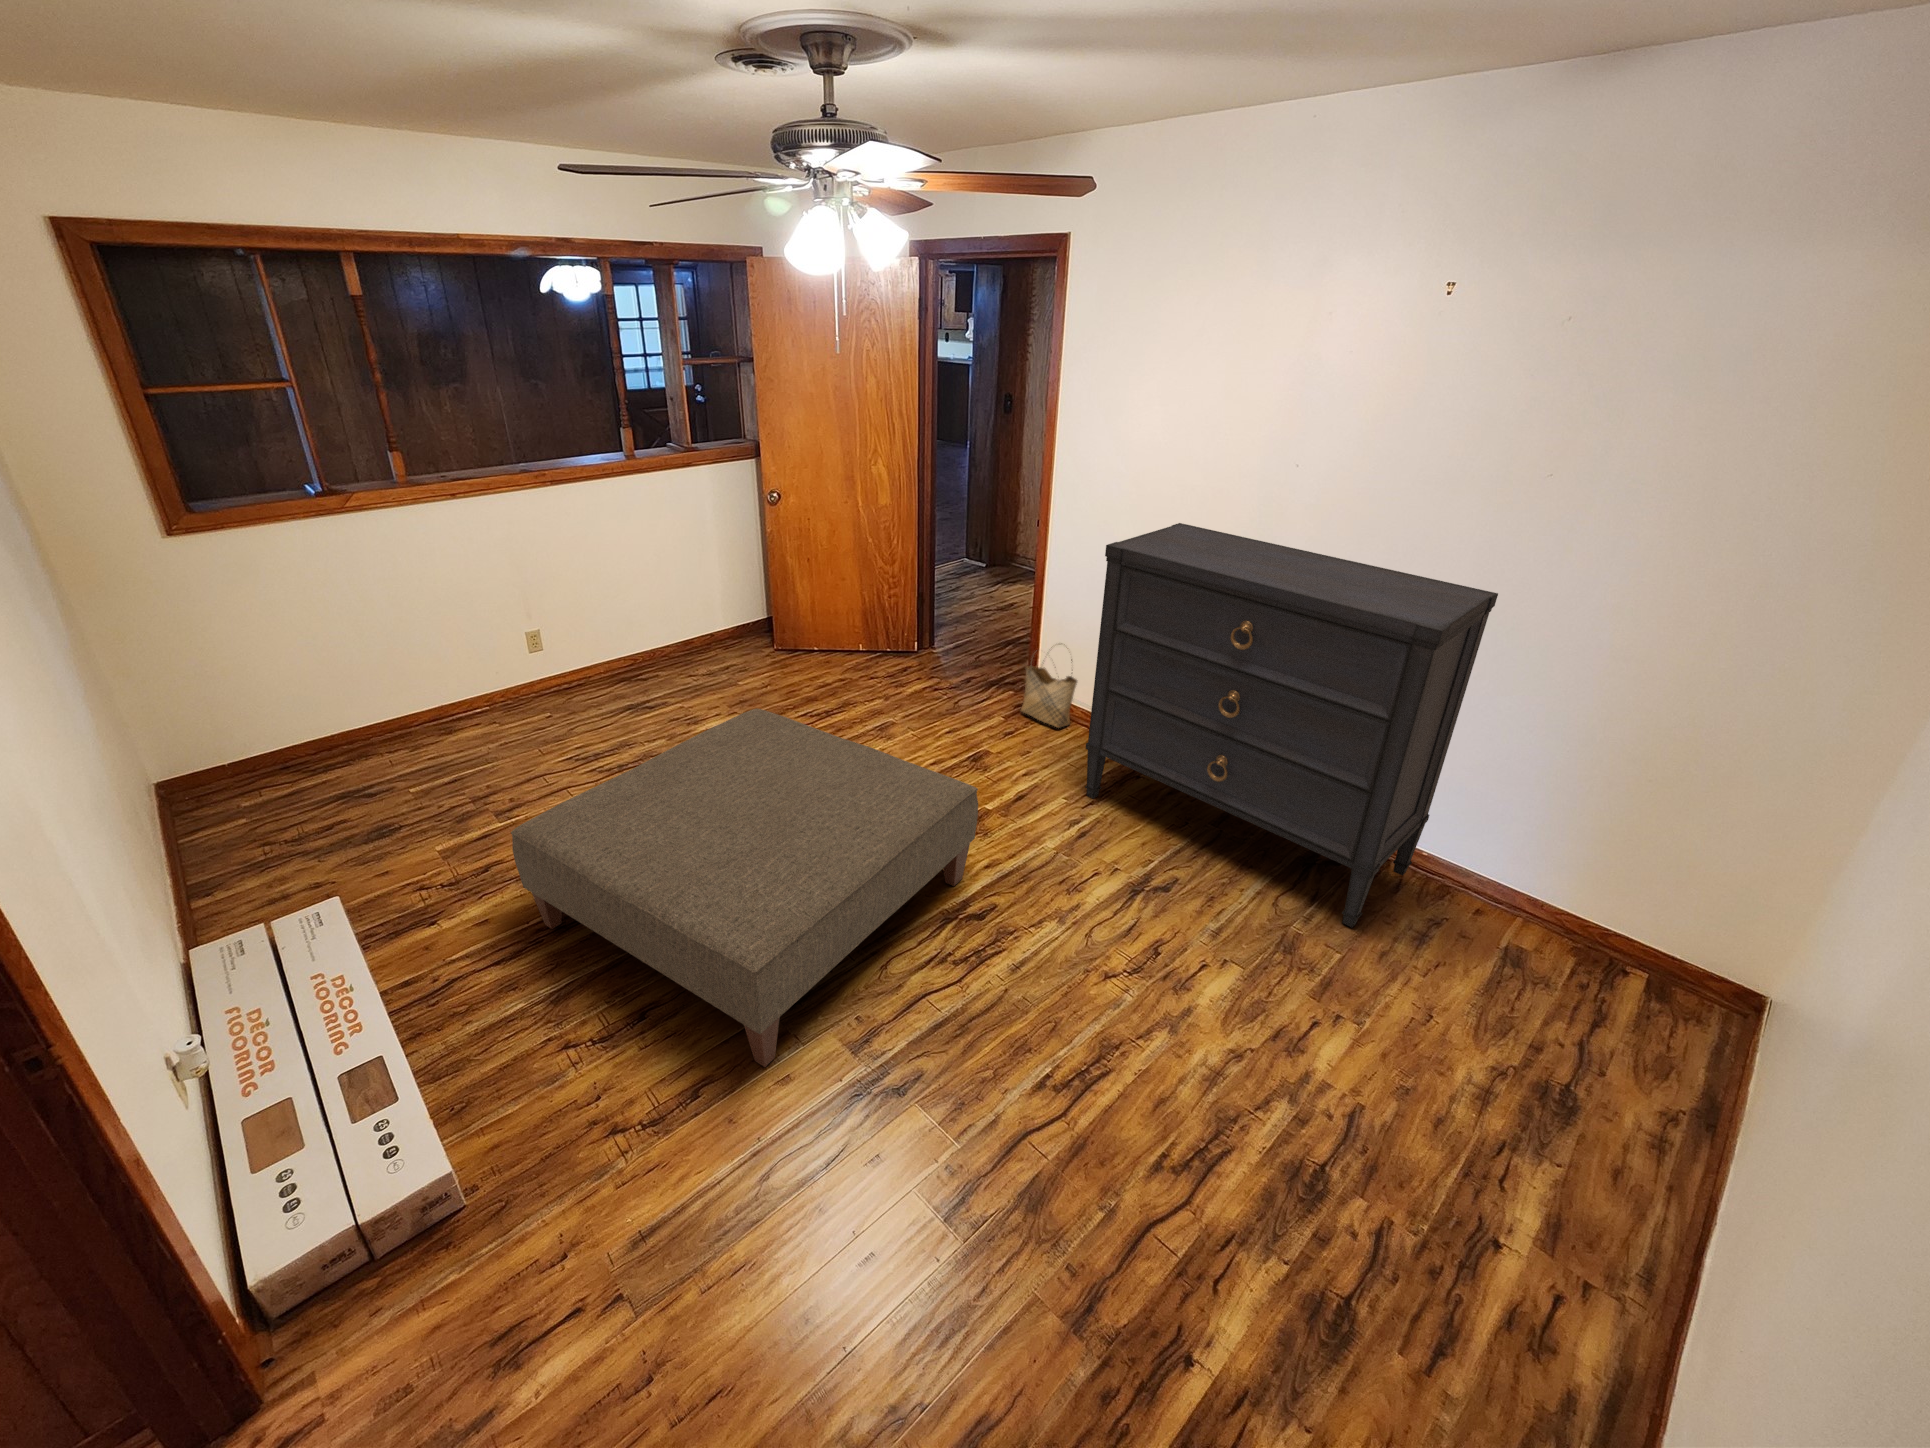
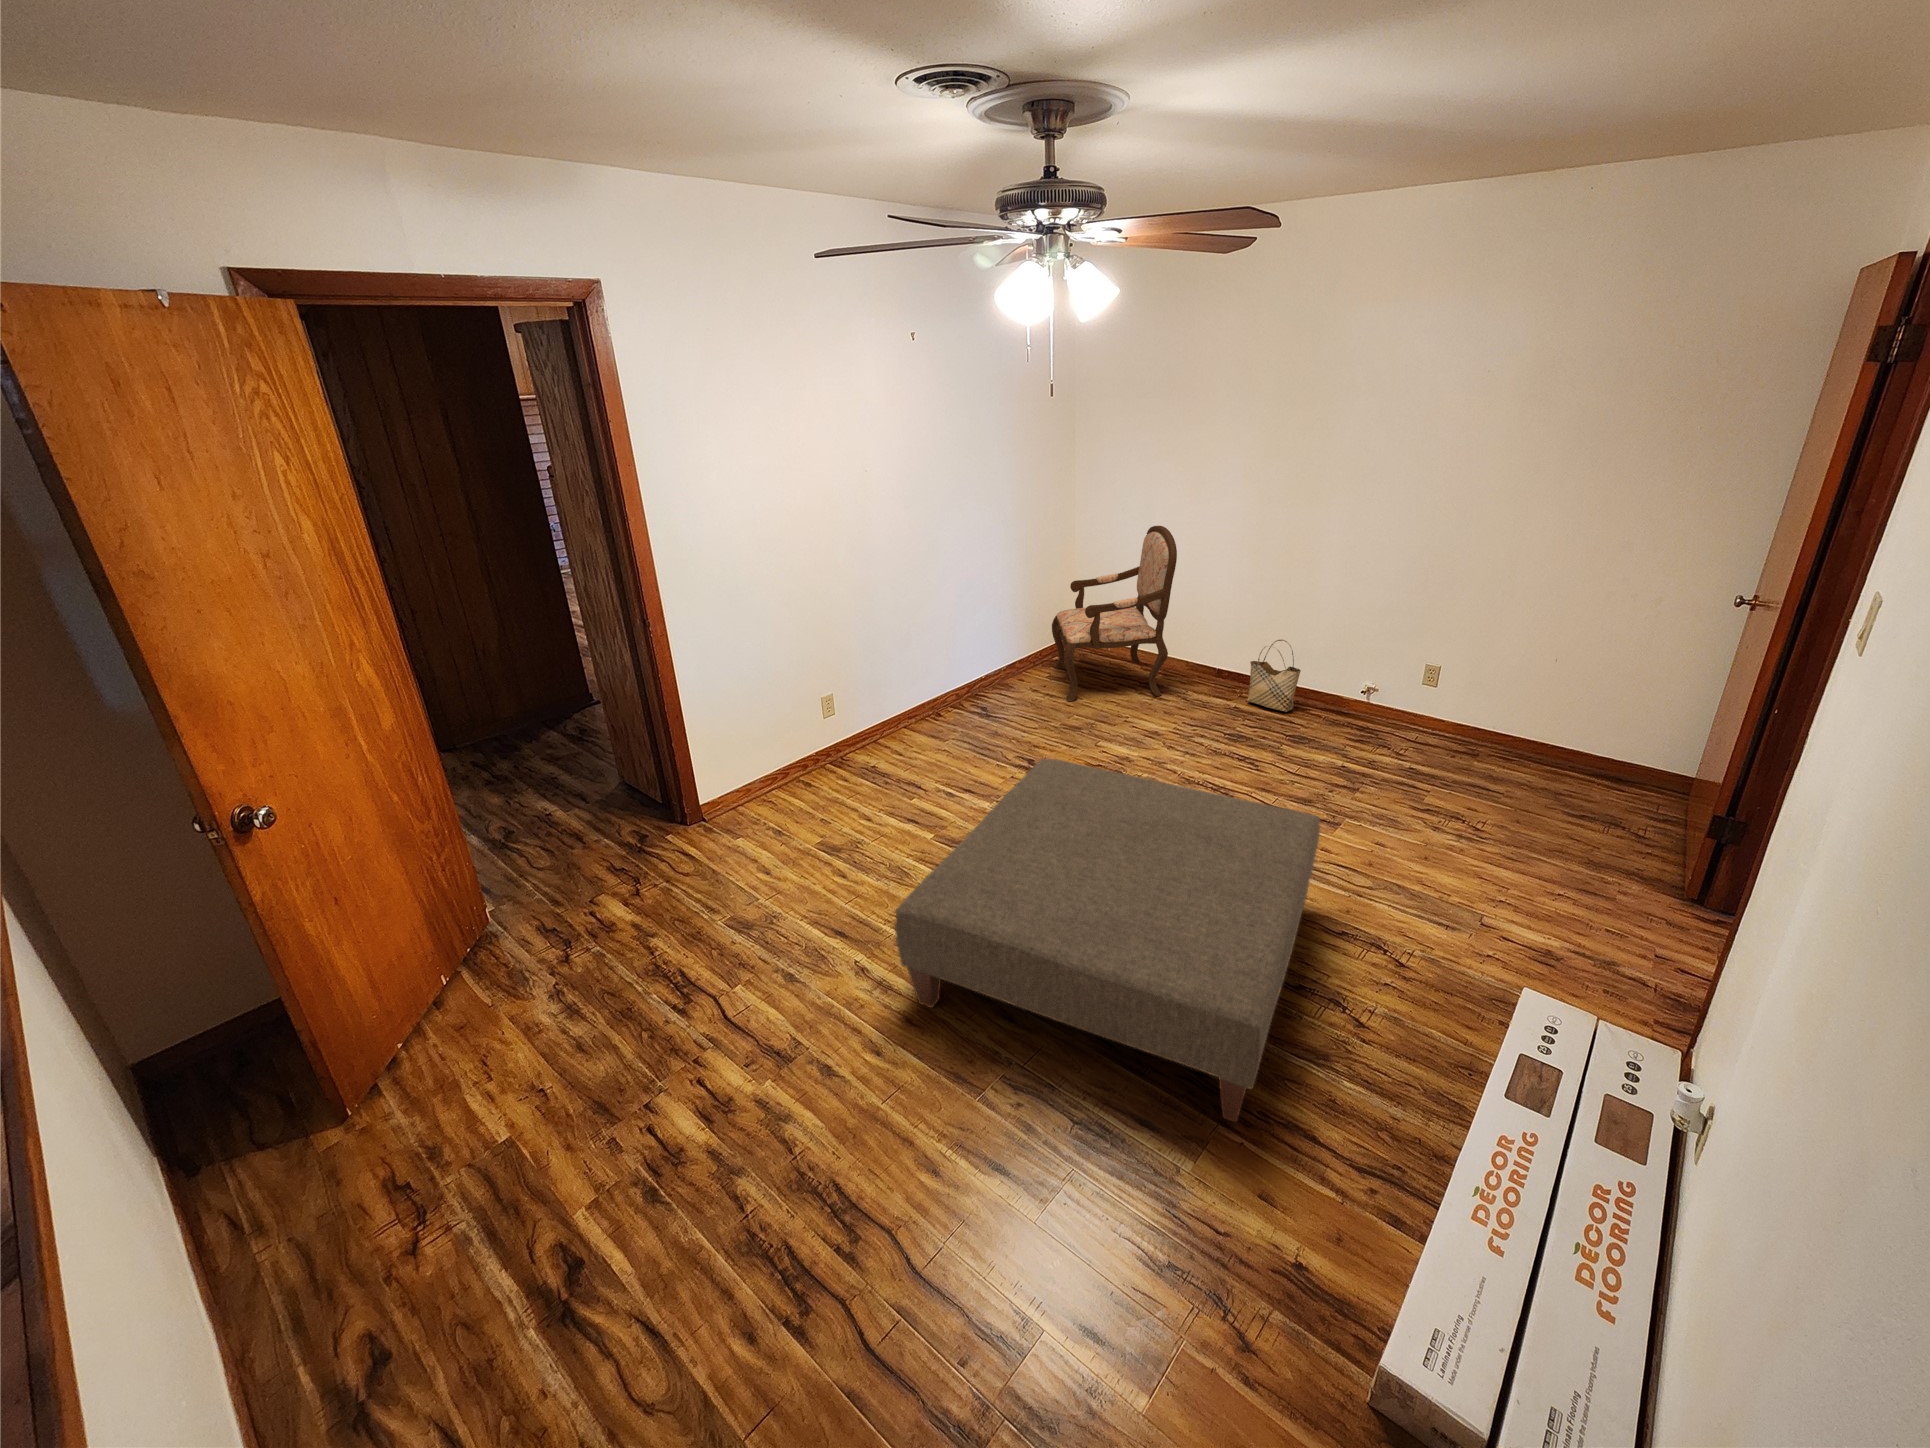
dresser: present [1085,523,1498,928] -> none [815,510,1055,789]
woven basket: present [1021,648,1077,728] -> present [1247,640,1301,712]
armchair: none [1398,818,1877,1112] -> present [1052,526,1177,701]

